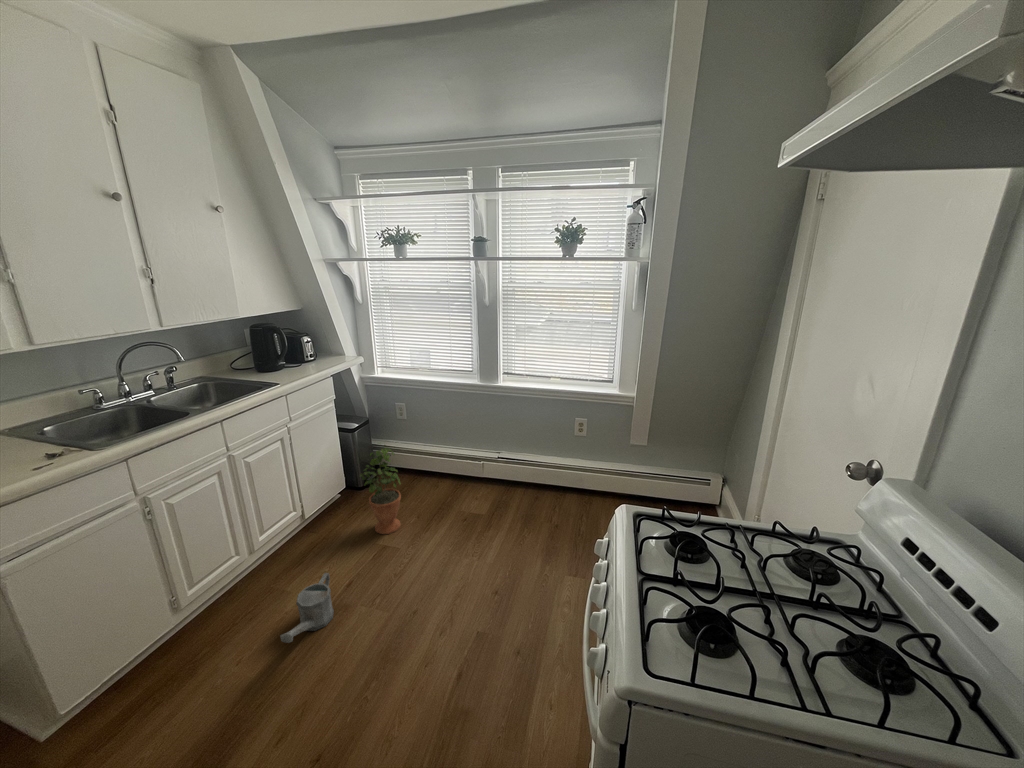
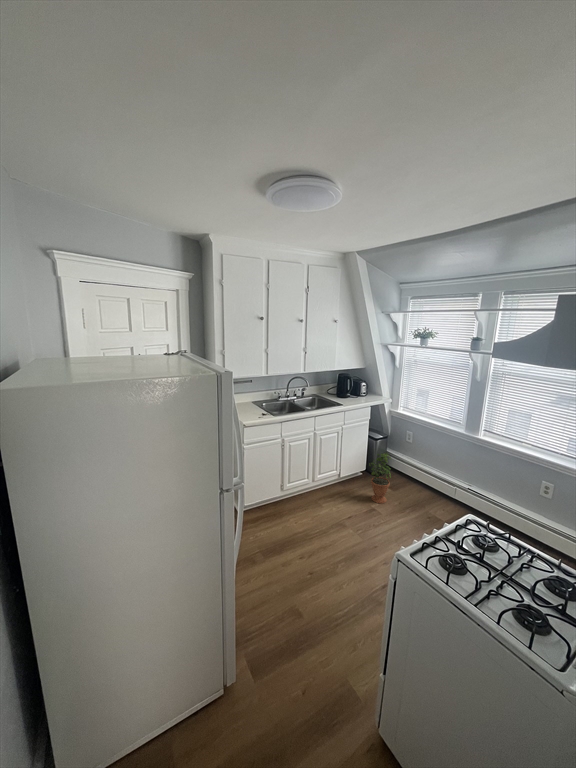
watering can: present [280,573,334,643] -> none [312,503,340,527]

